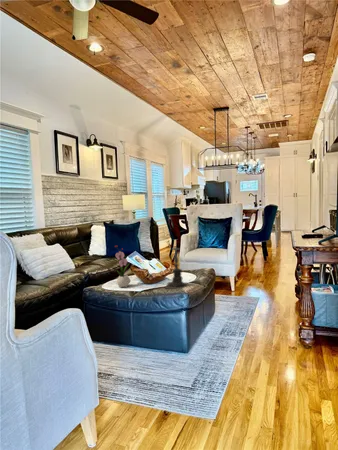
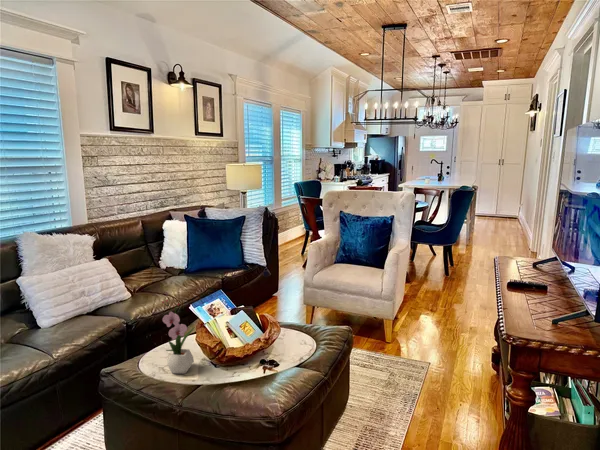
candle holder: present [165,247,188,289] -> none [250,303,298,395]

